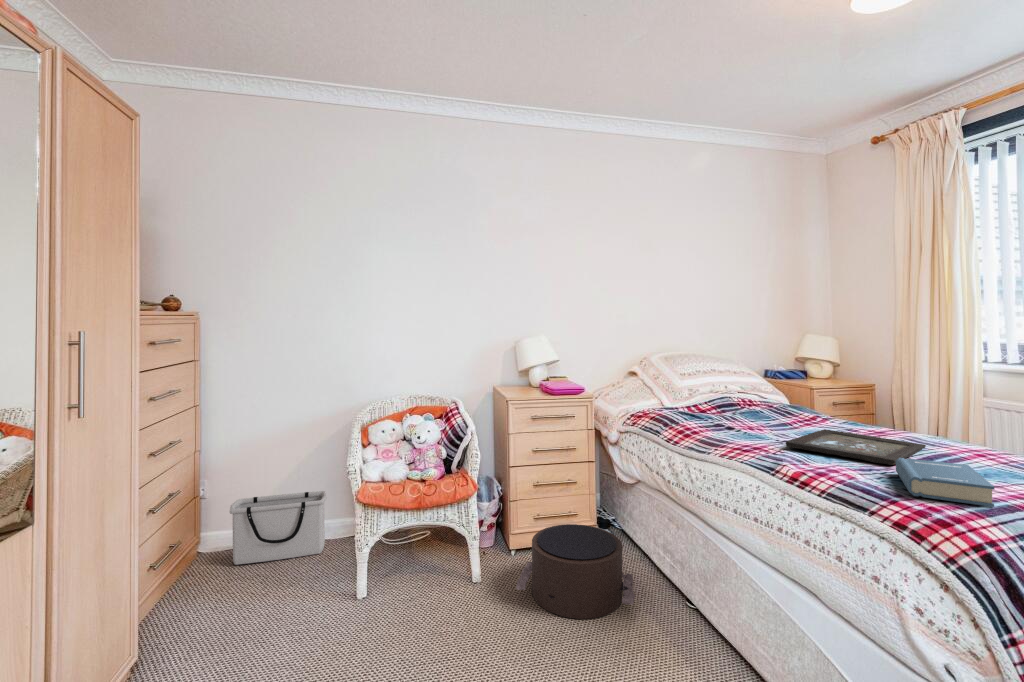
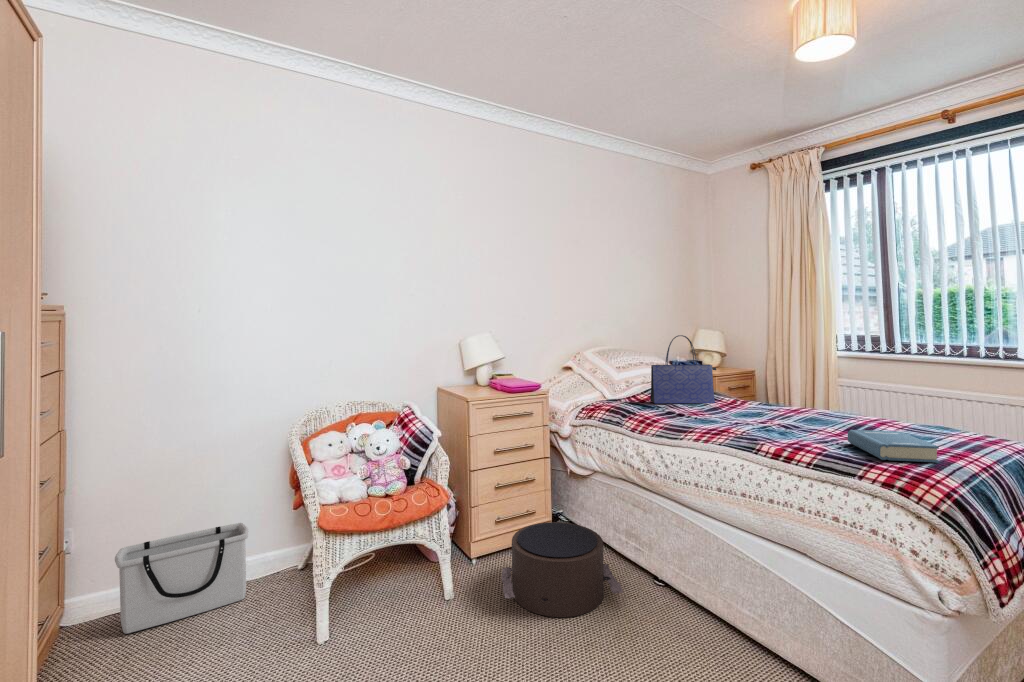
tote bag: none [713,342,792,418] -> present [650,335,716,404]
tray: present [786,429,926,465] -> none [747,411,842,436]

